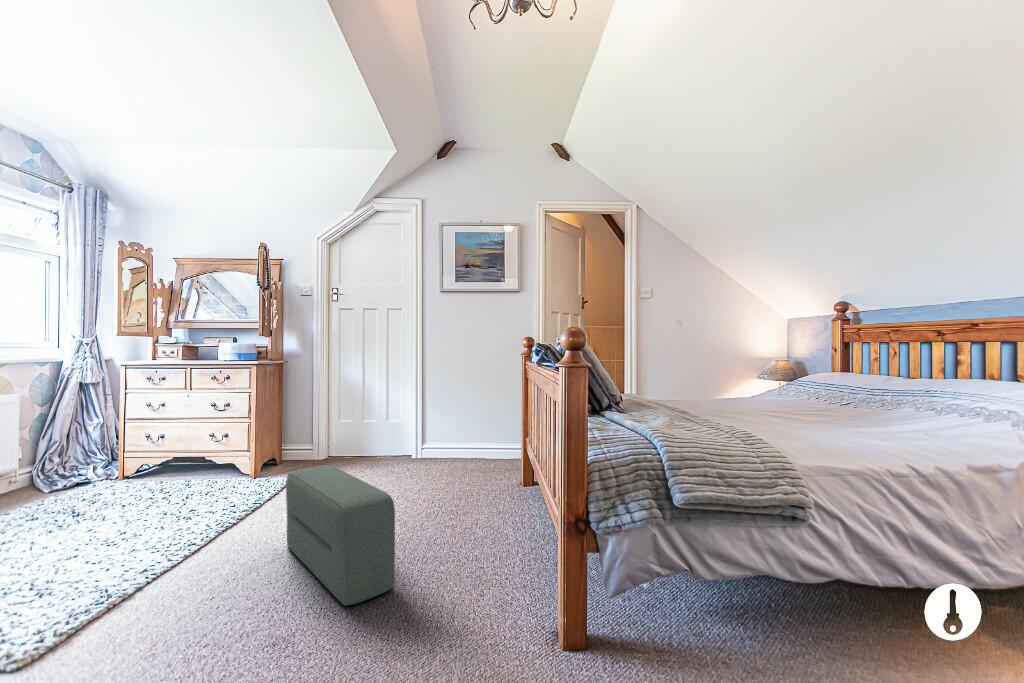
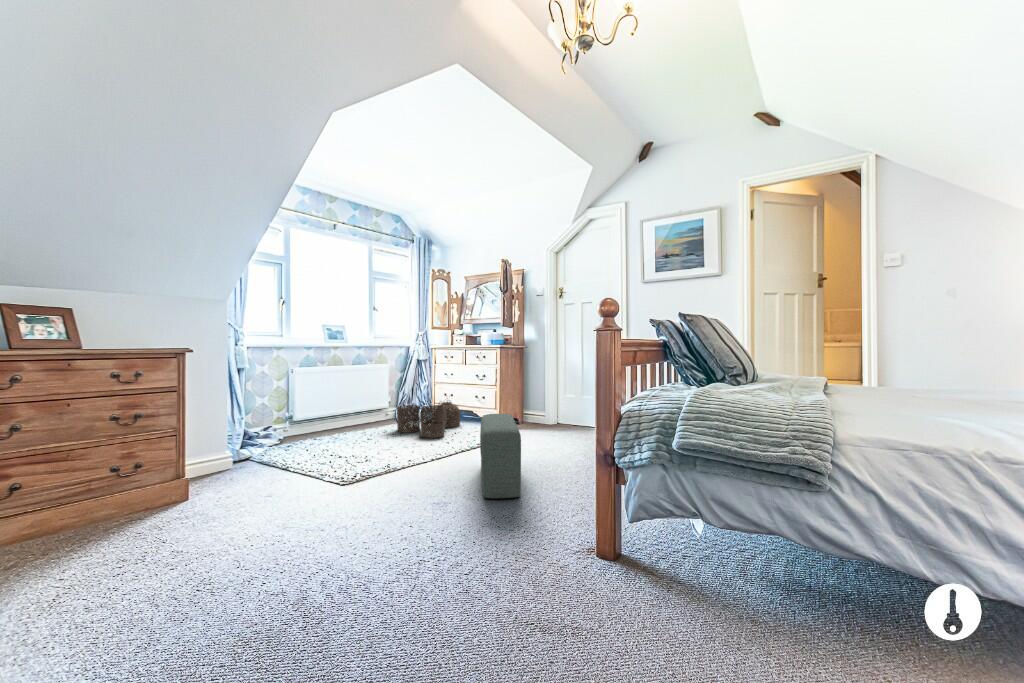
woven basket: none [57,445,182,516] -> present [397,401,460,438]

